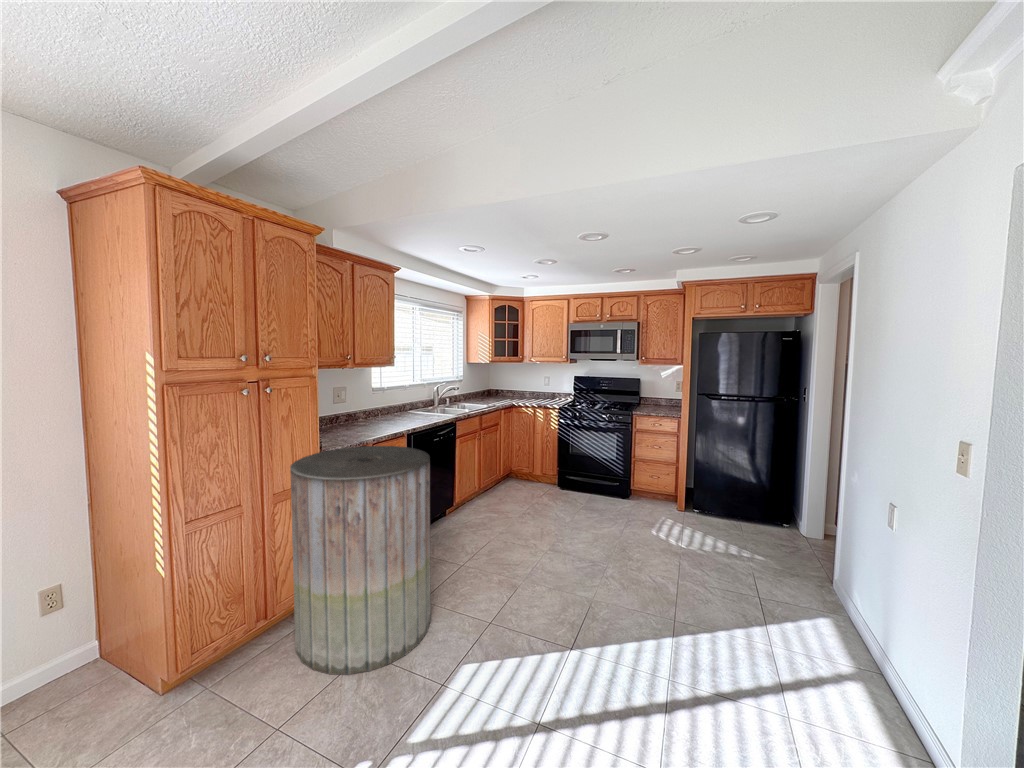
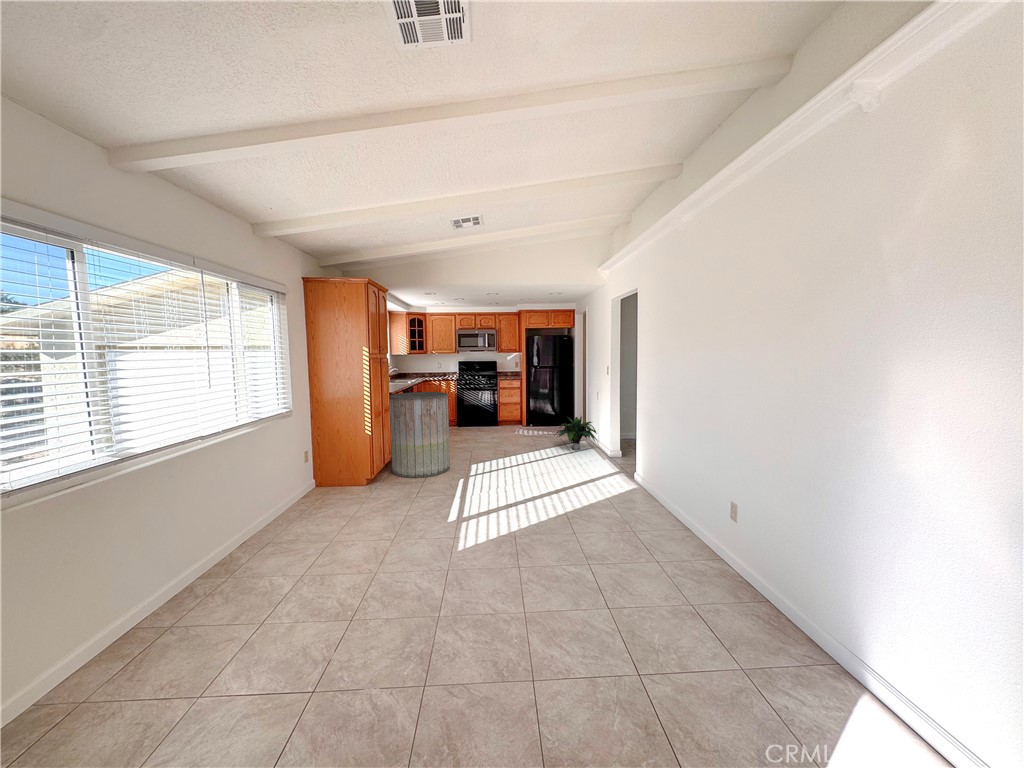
potted plant: none [722,548,877,660] -> present [555,416,597,450]

